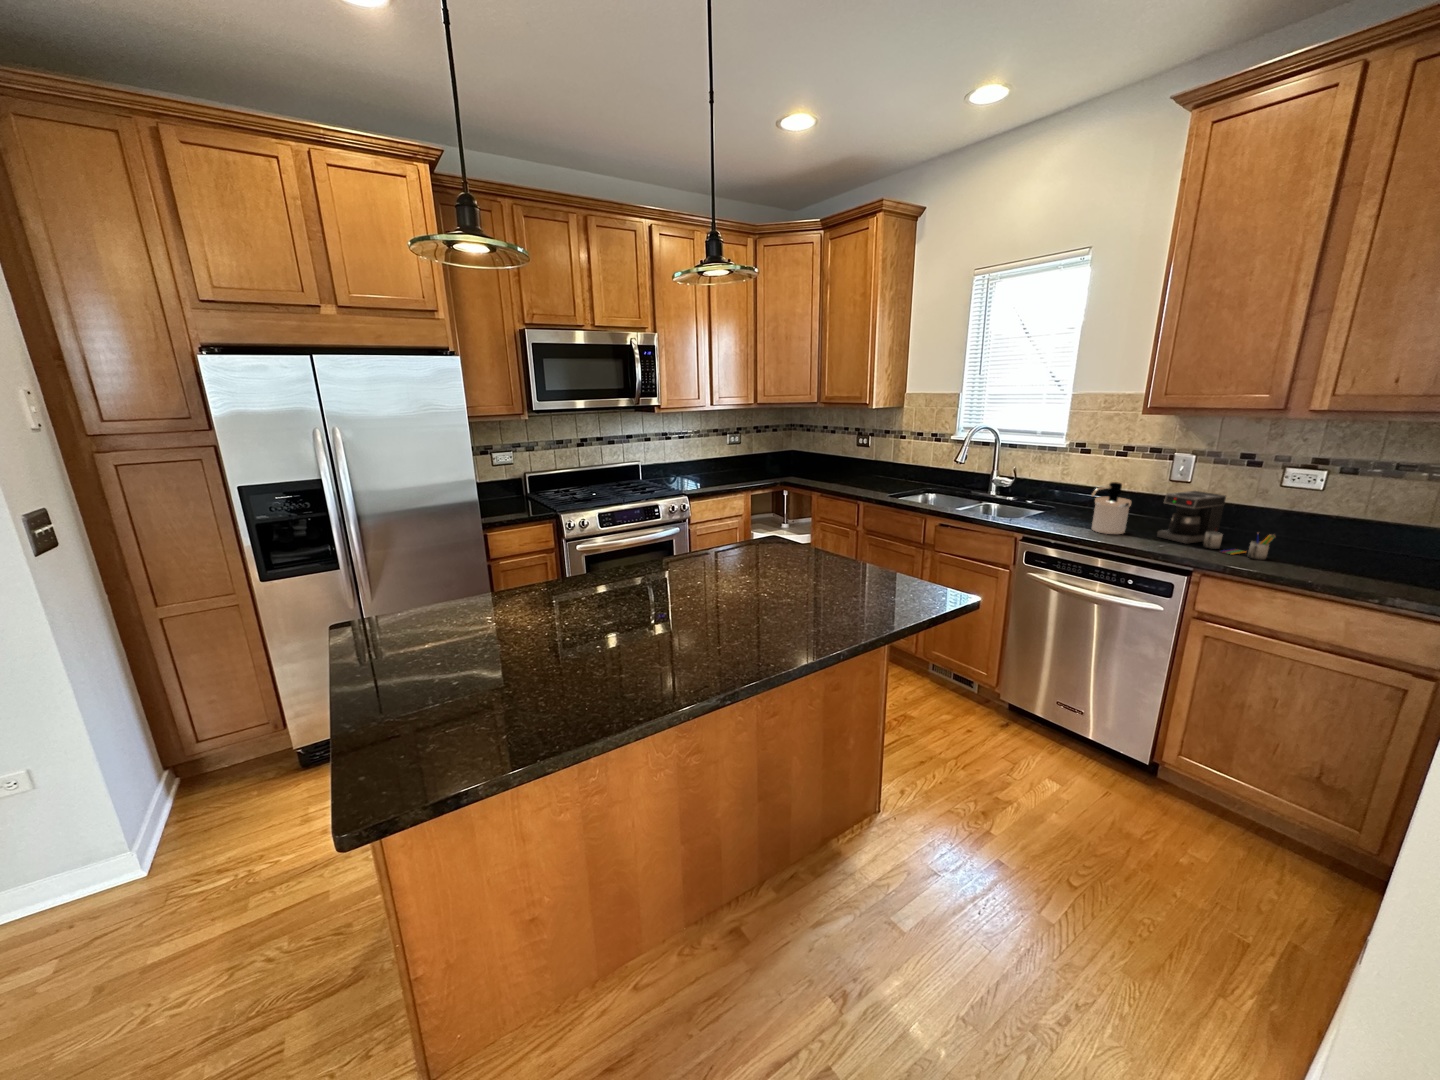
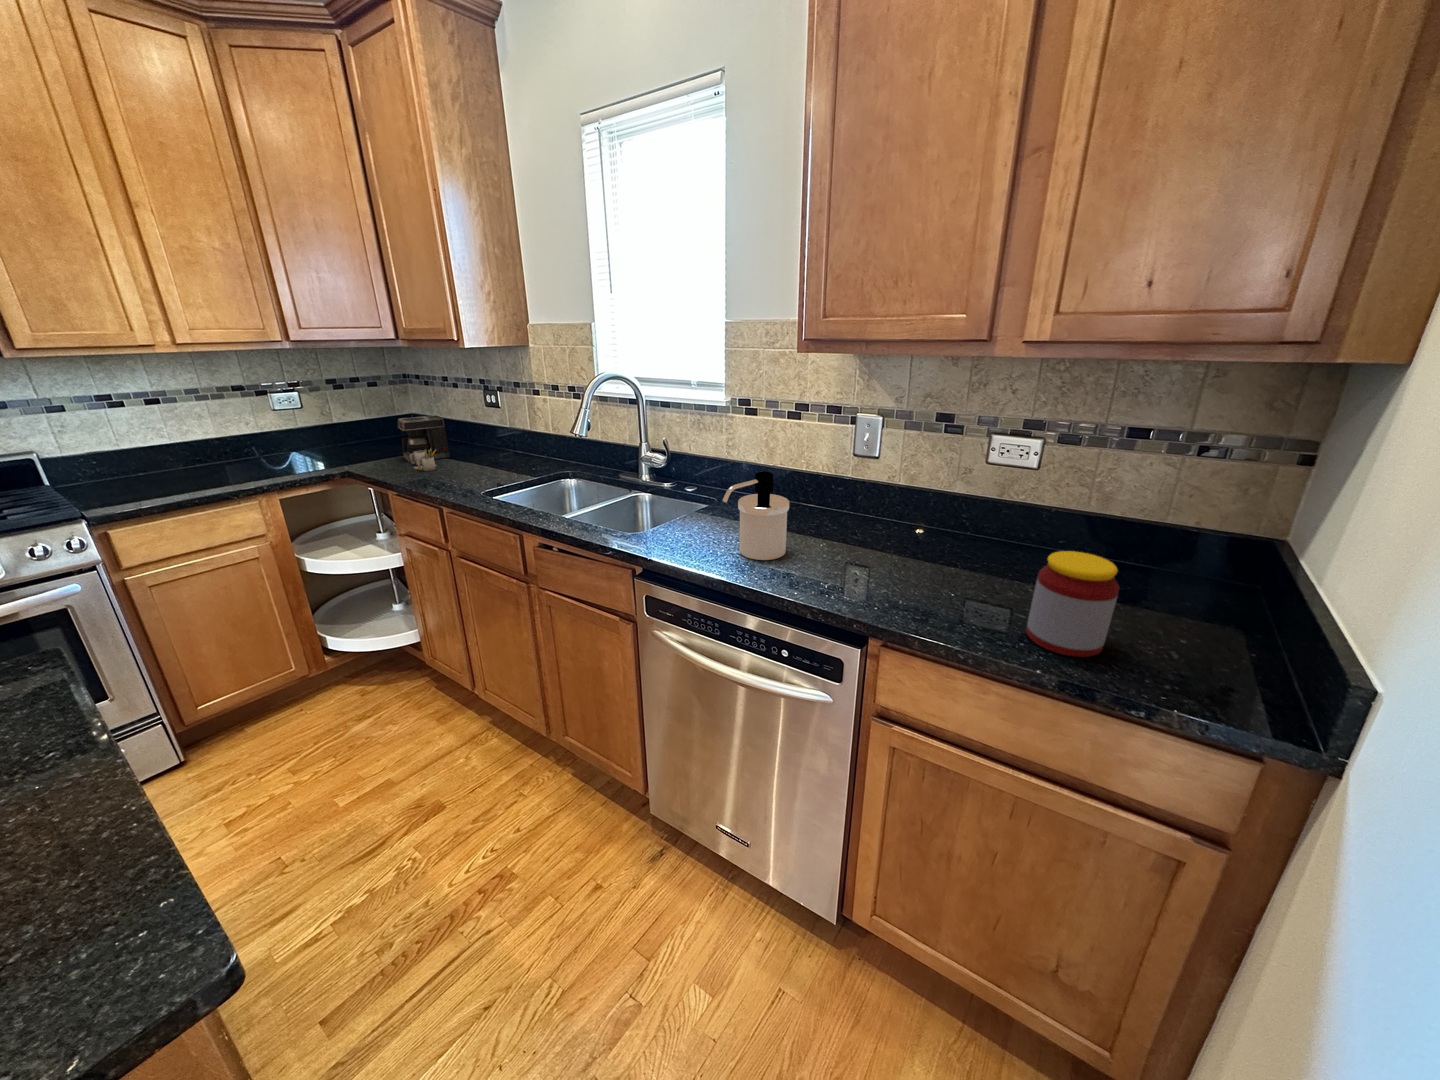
coffee maker: present [1157,491,1275,560] -> present [398,415,450,471]
jar: none [1305,524,1370,580] -> present [1026,551,1119,657]

